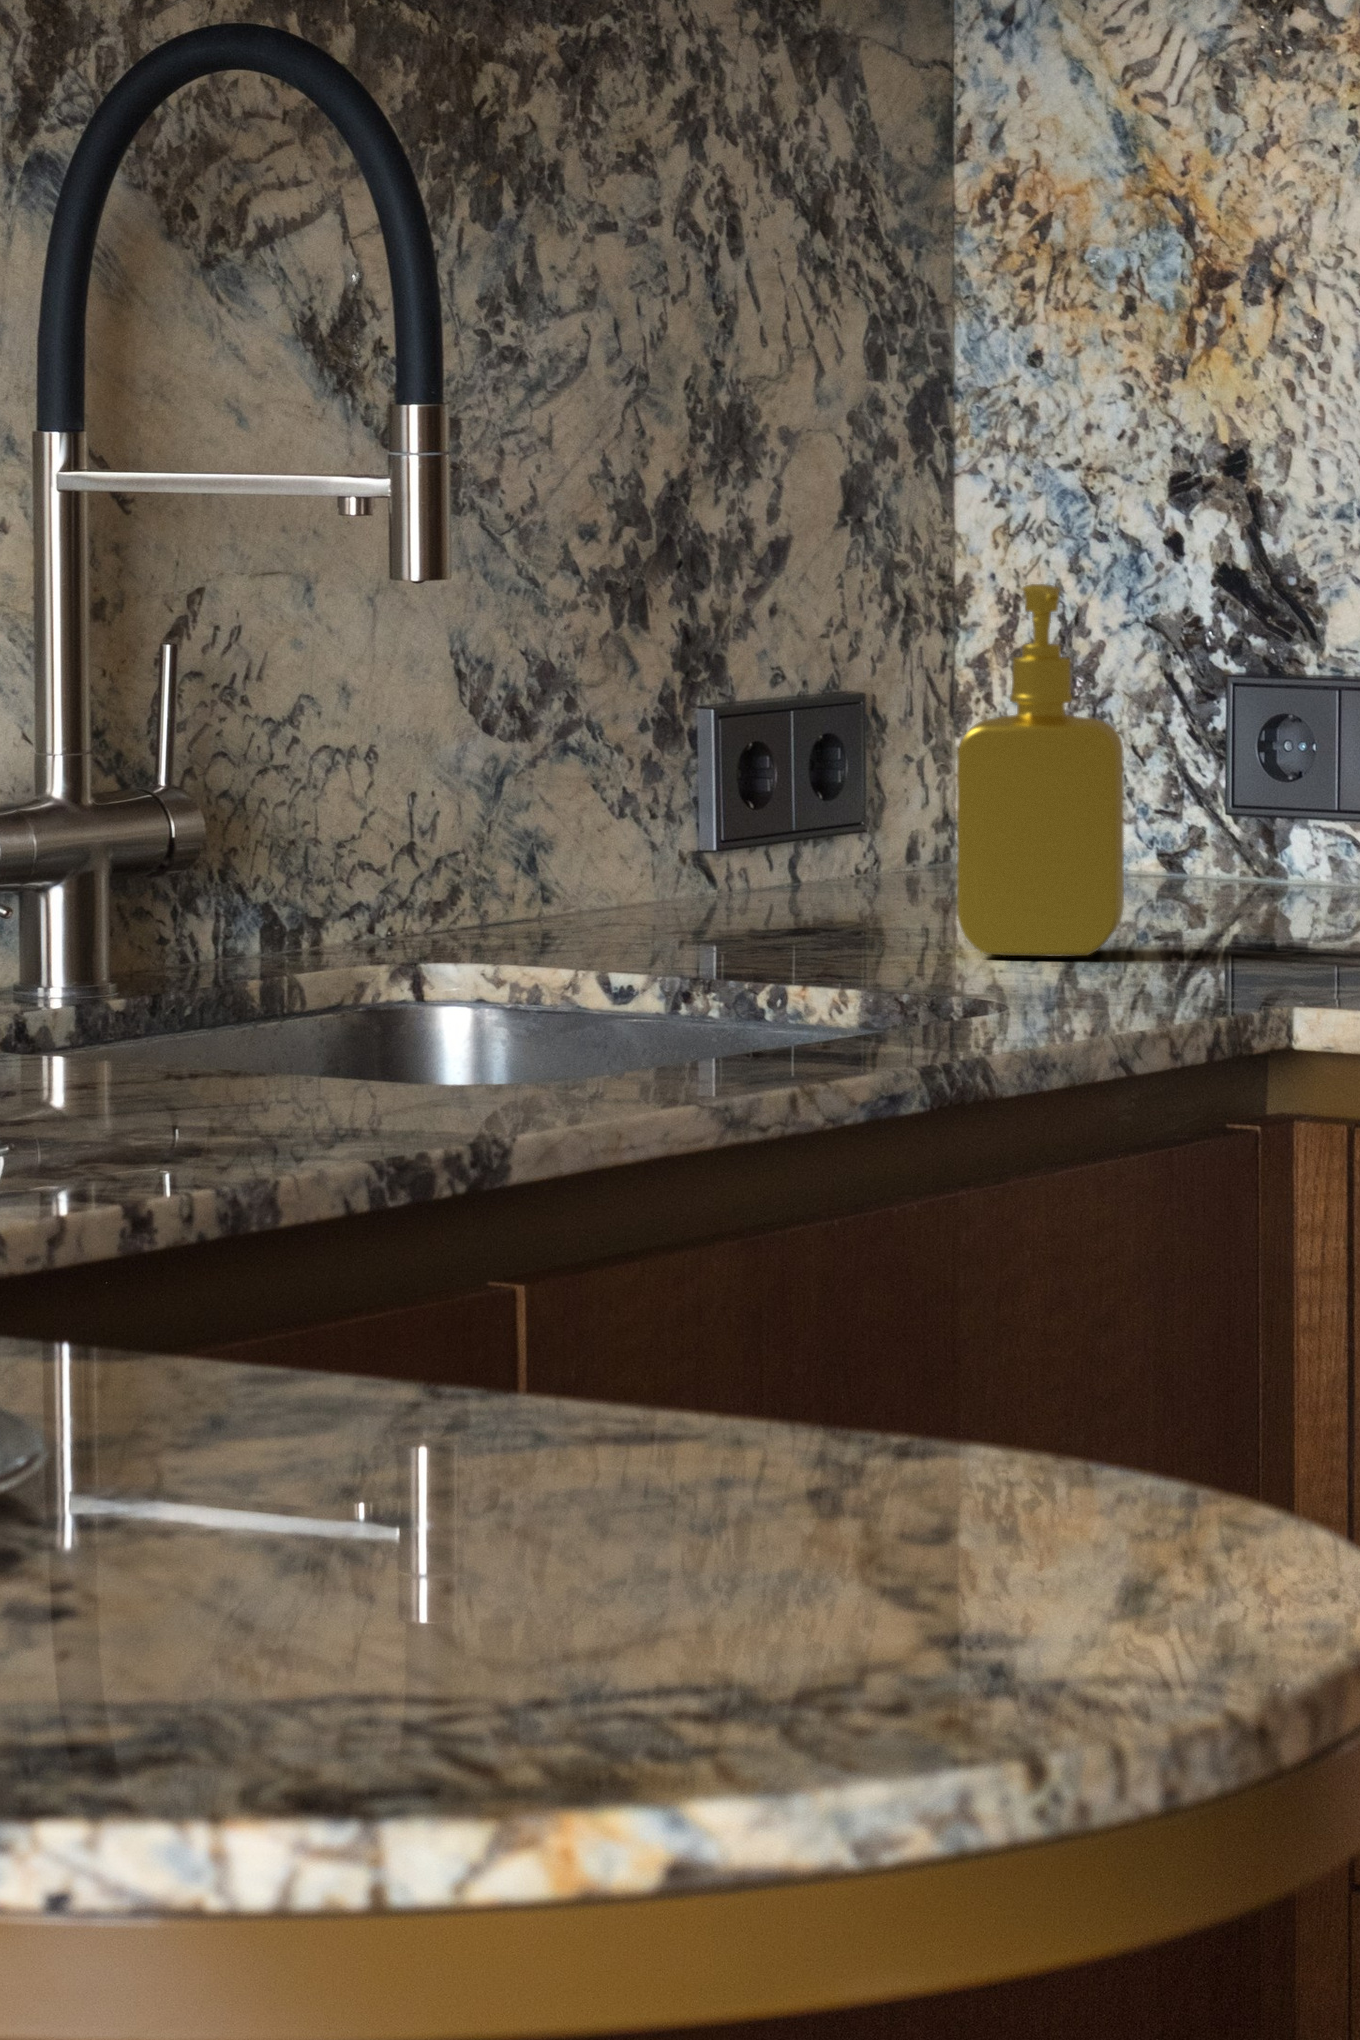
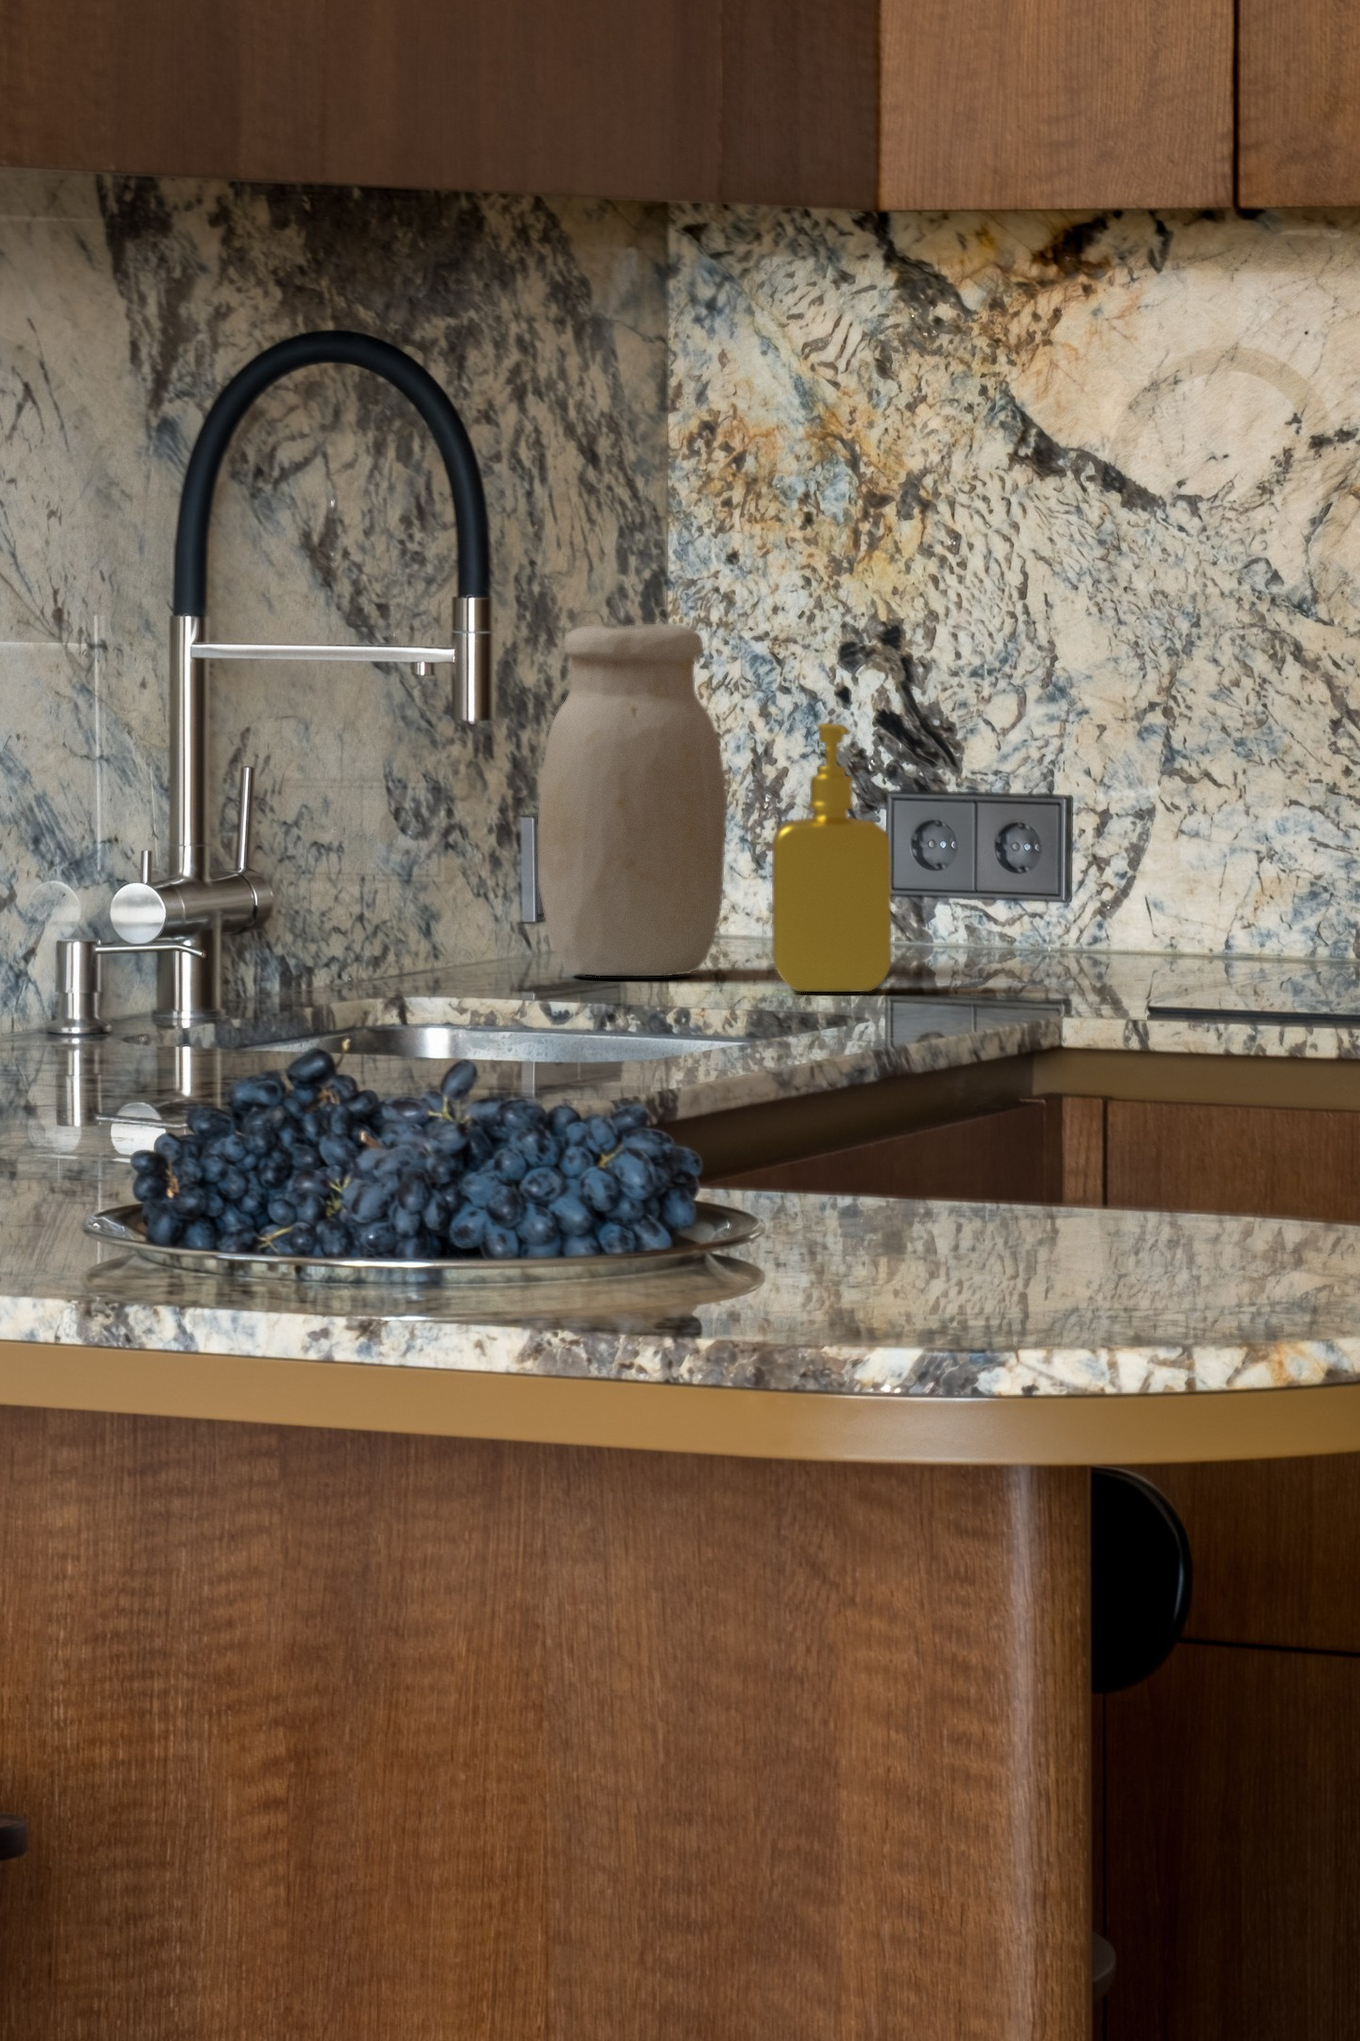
jar: none [680,448,937,927] -> present [537,624,727,976]

